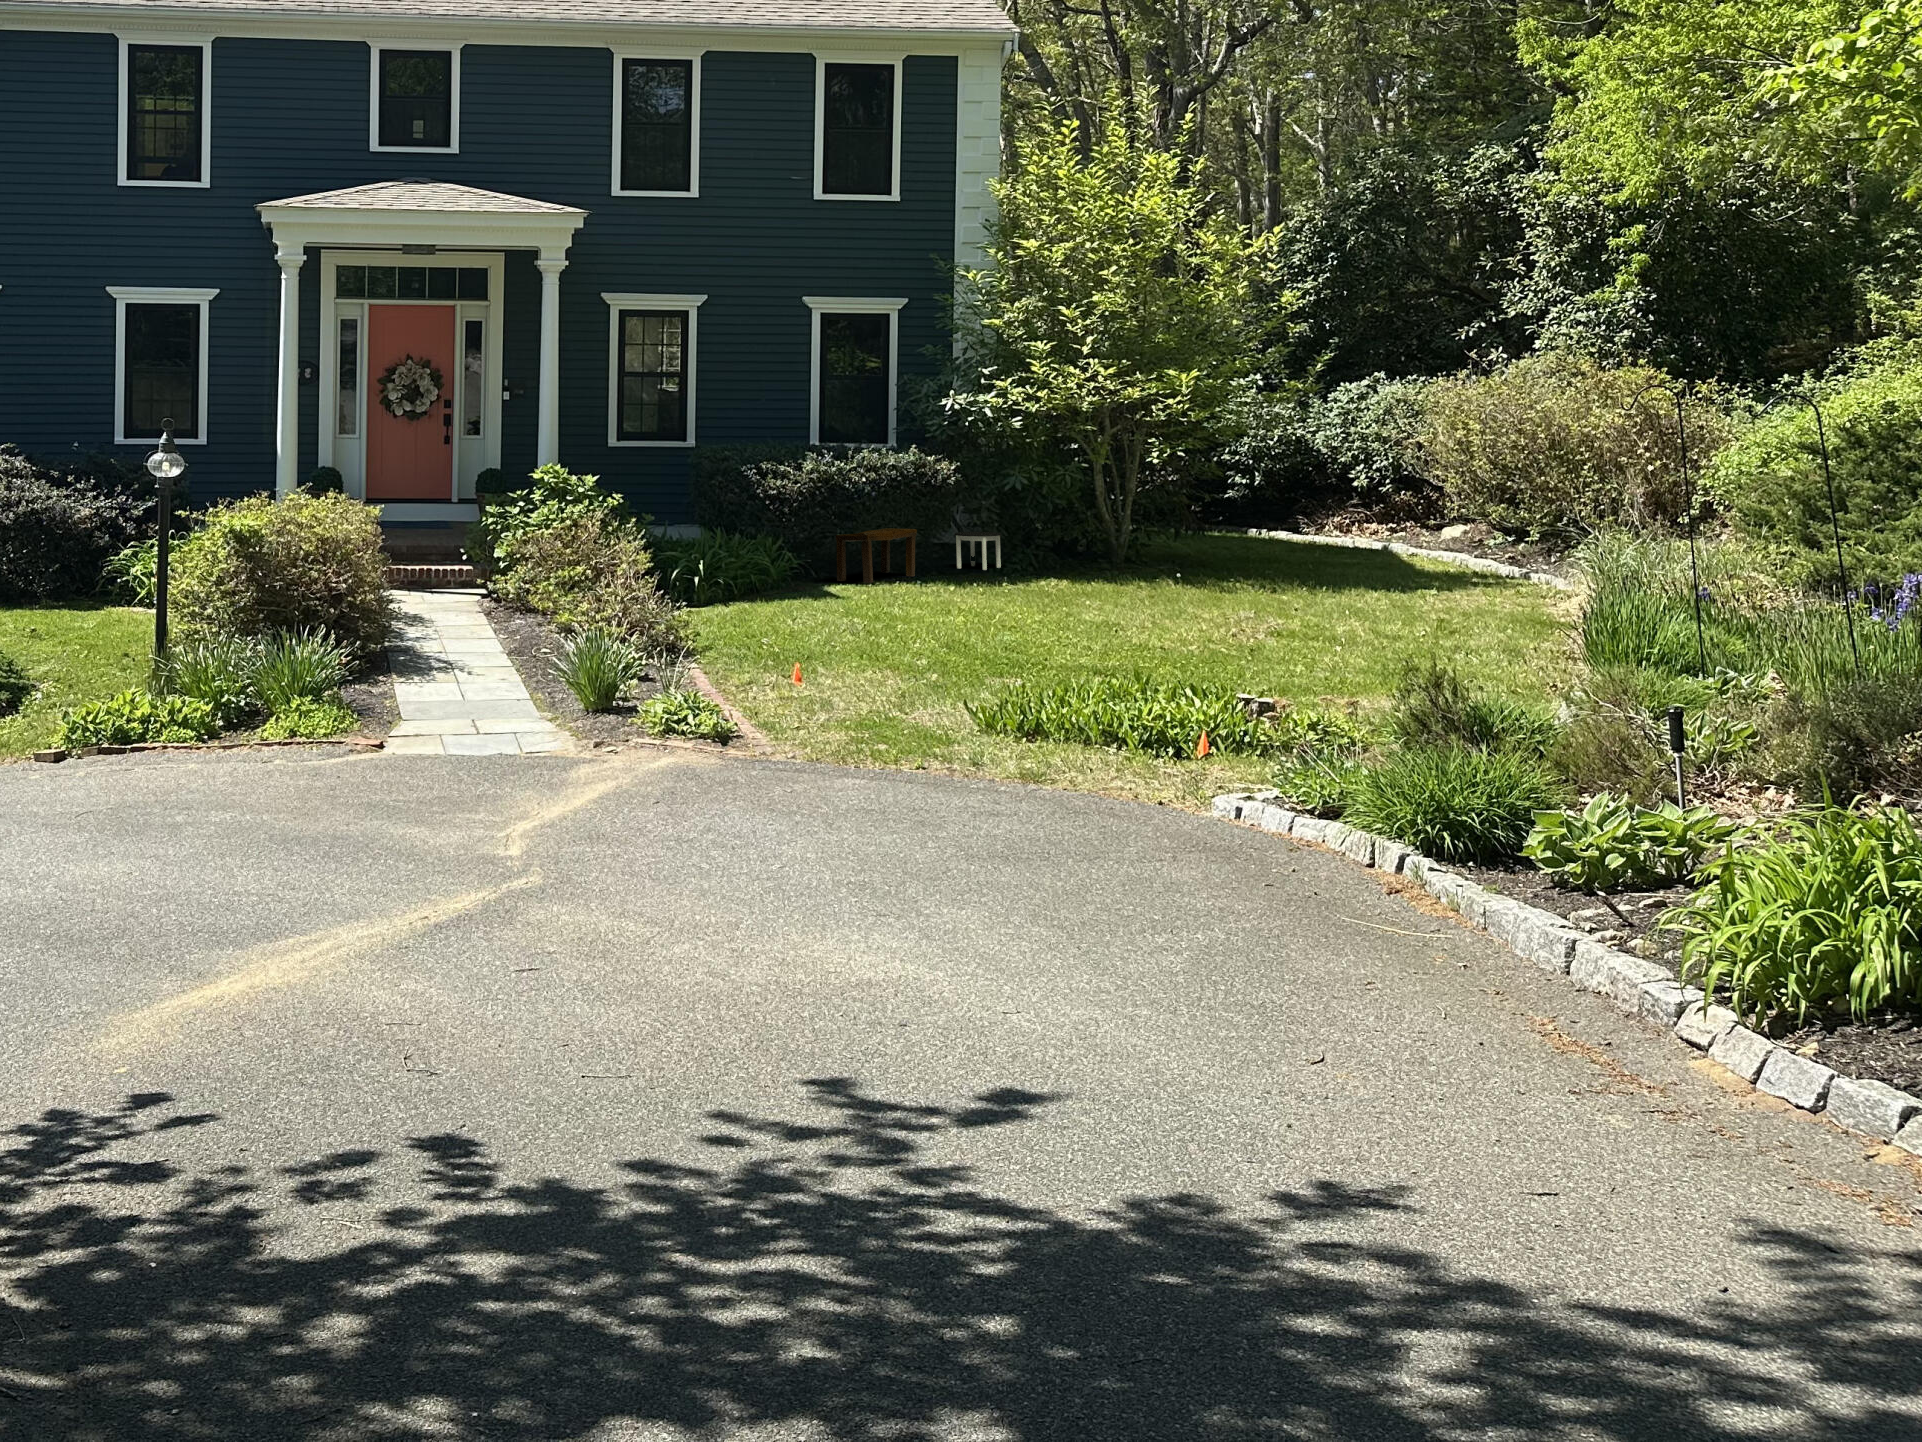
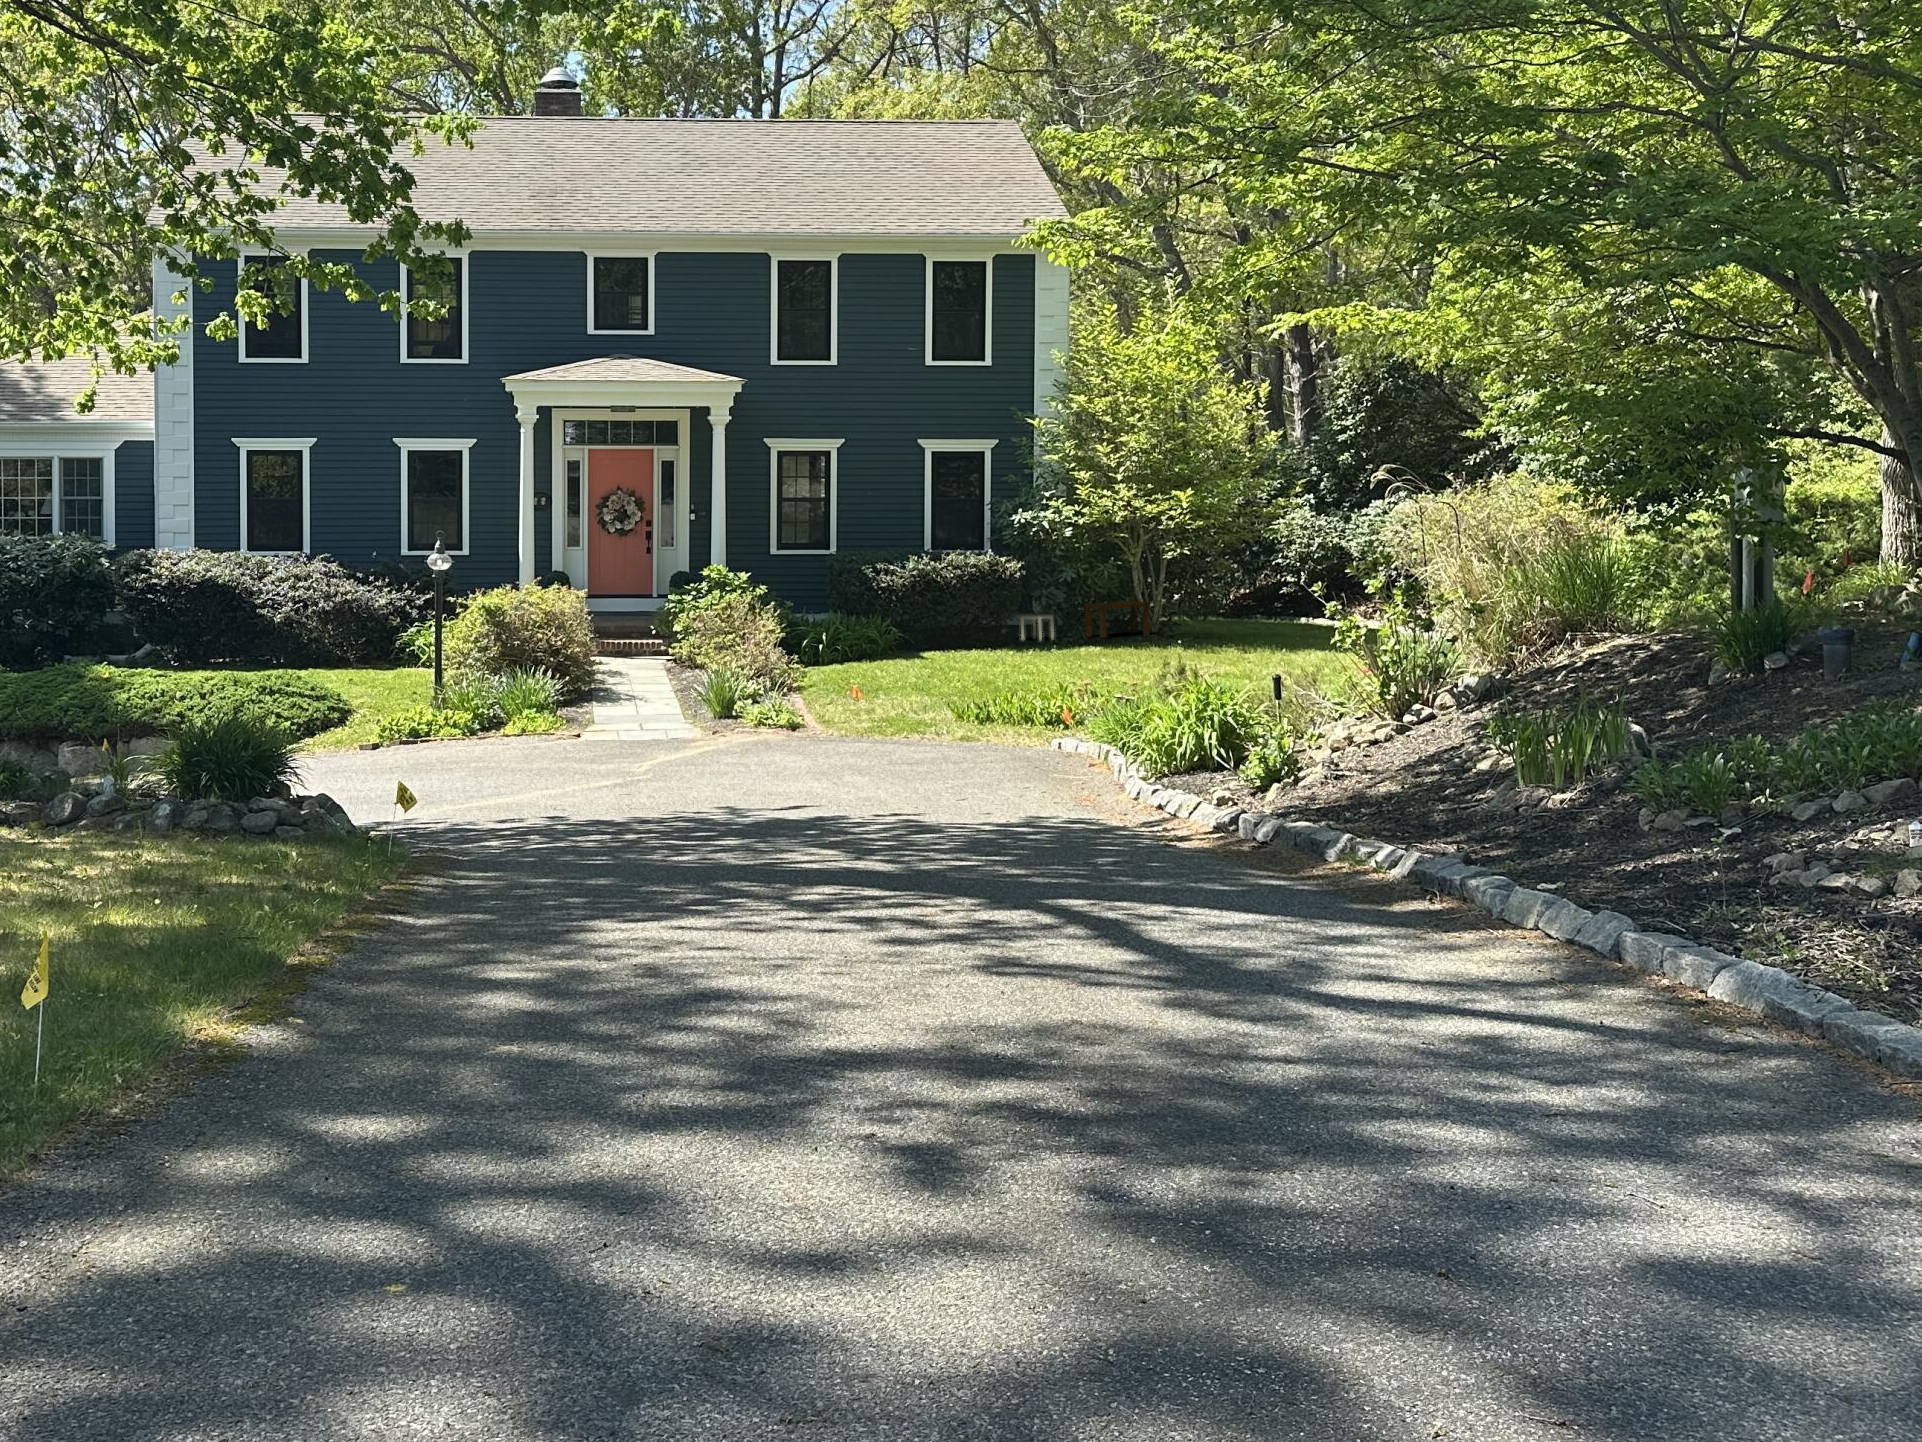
bench: present [836,528,917,583] -> present [1085,601,1150,638]

